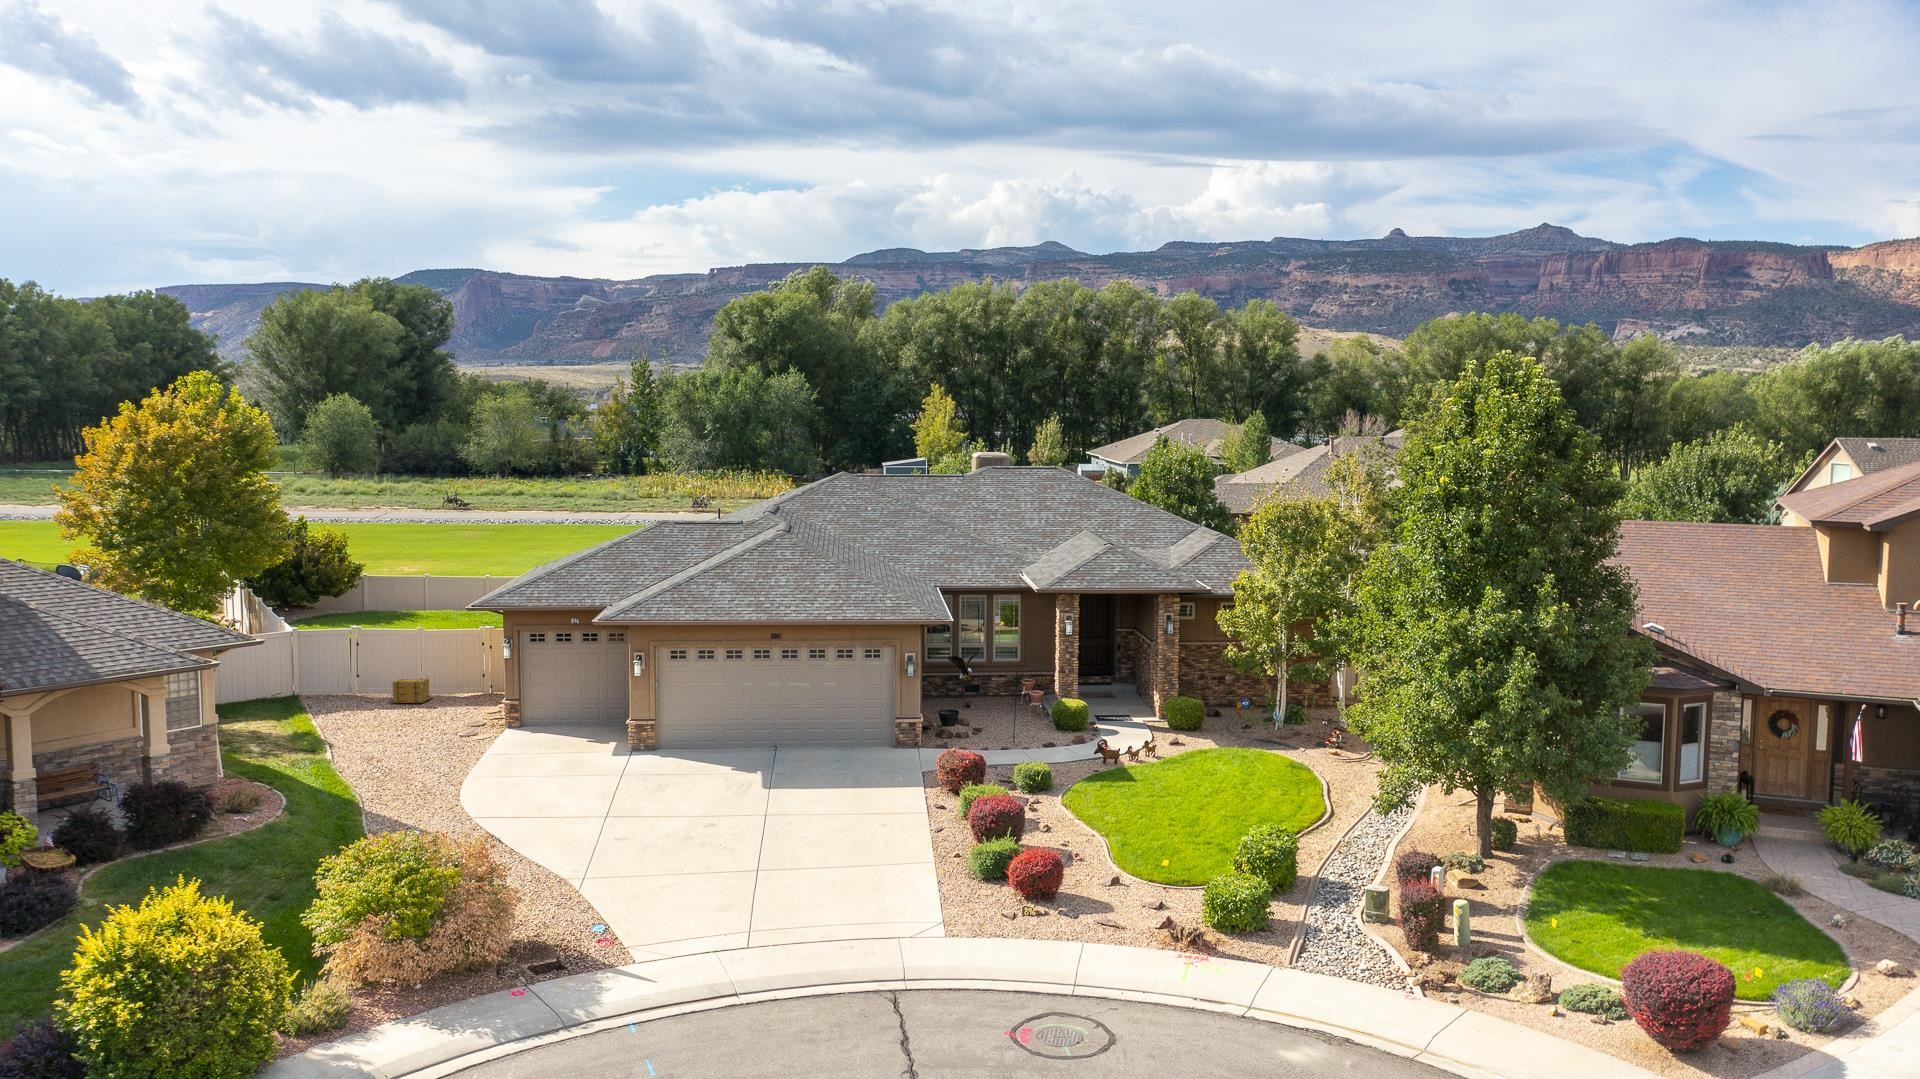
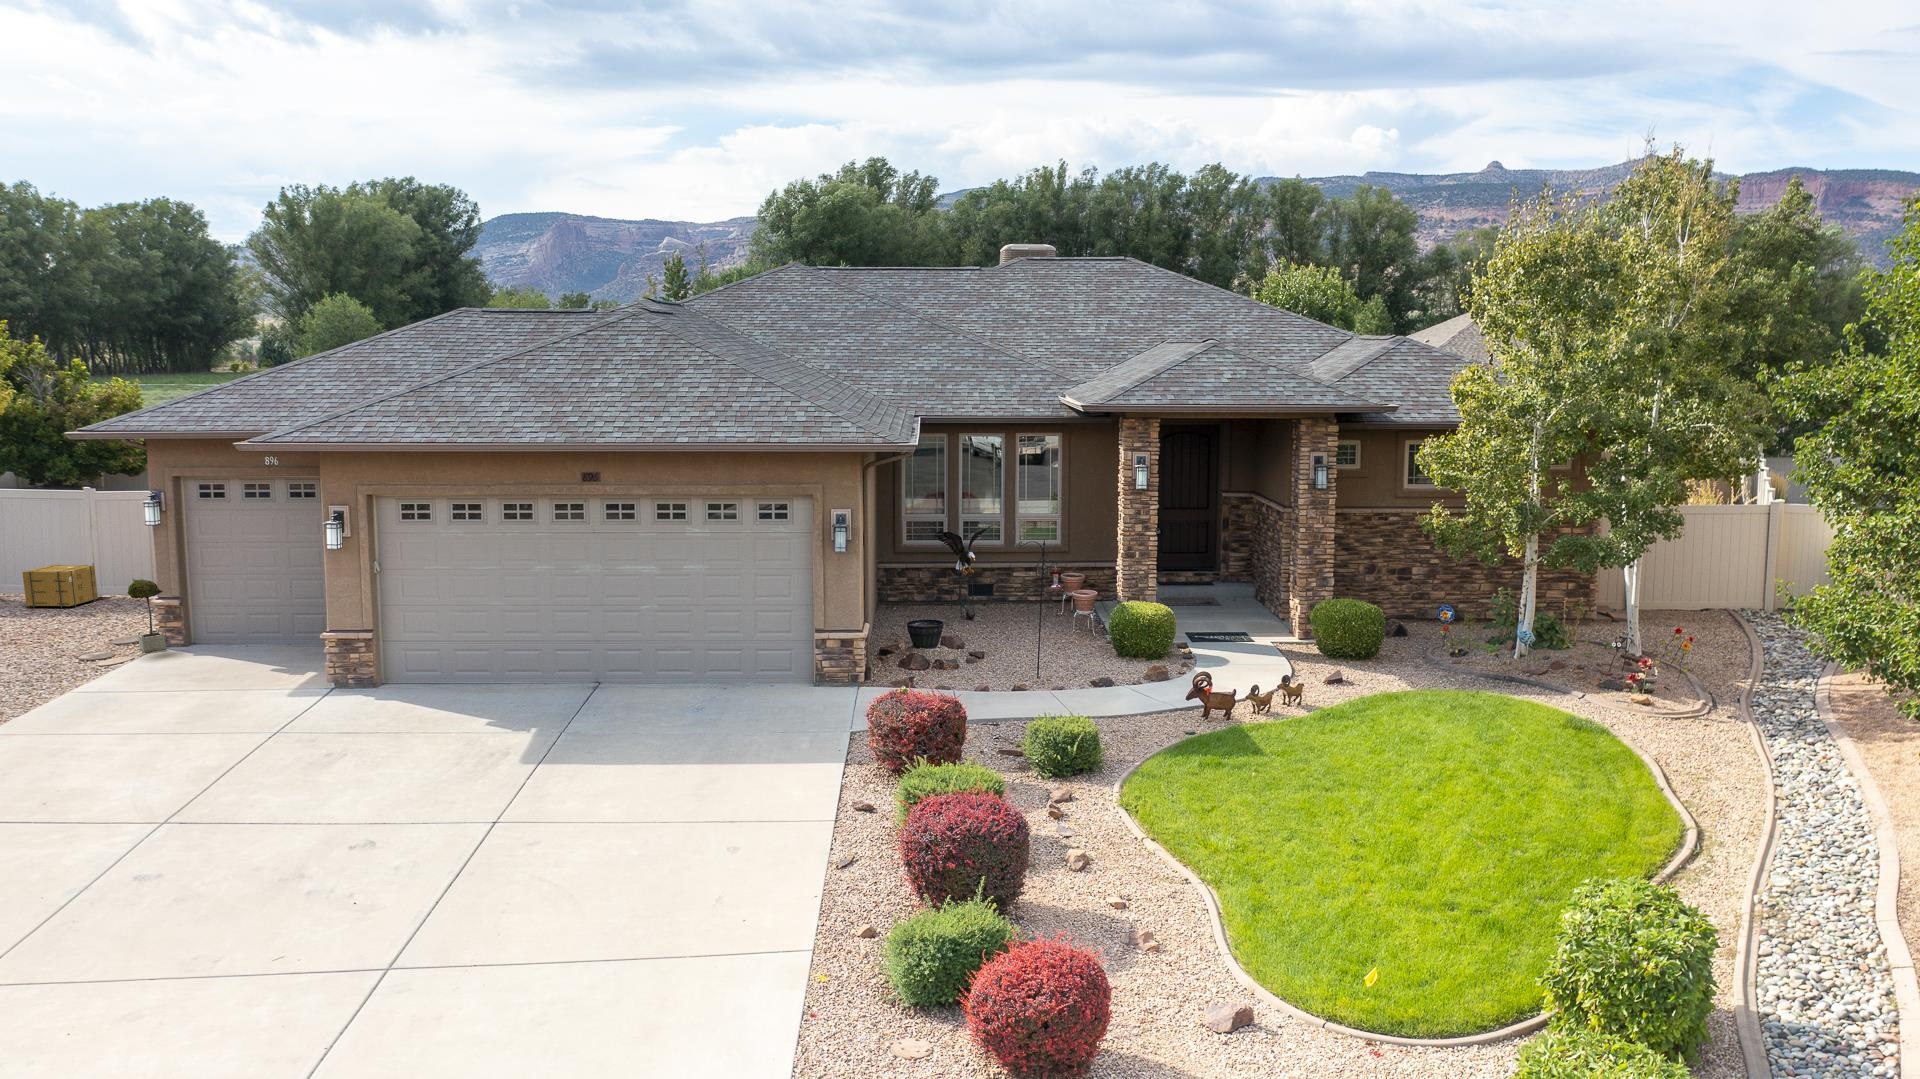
potted tree: none [490,689,510,732] -> present [128,579,166,652]

